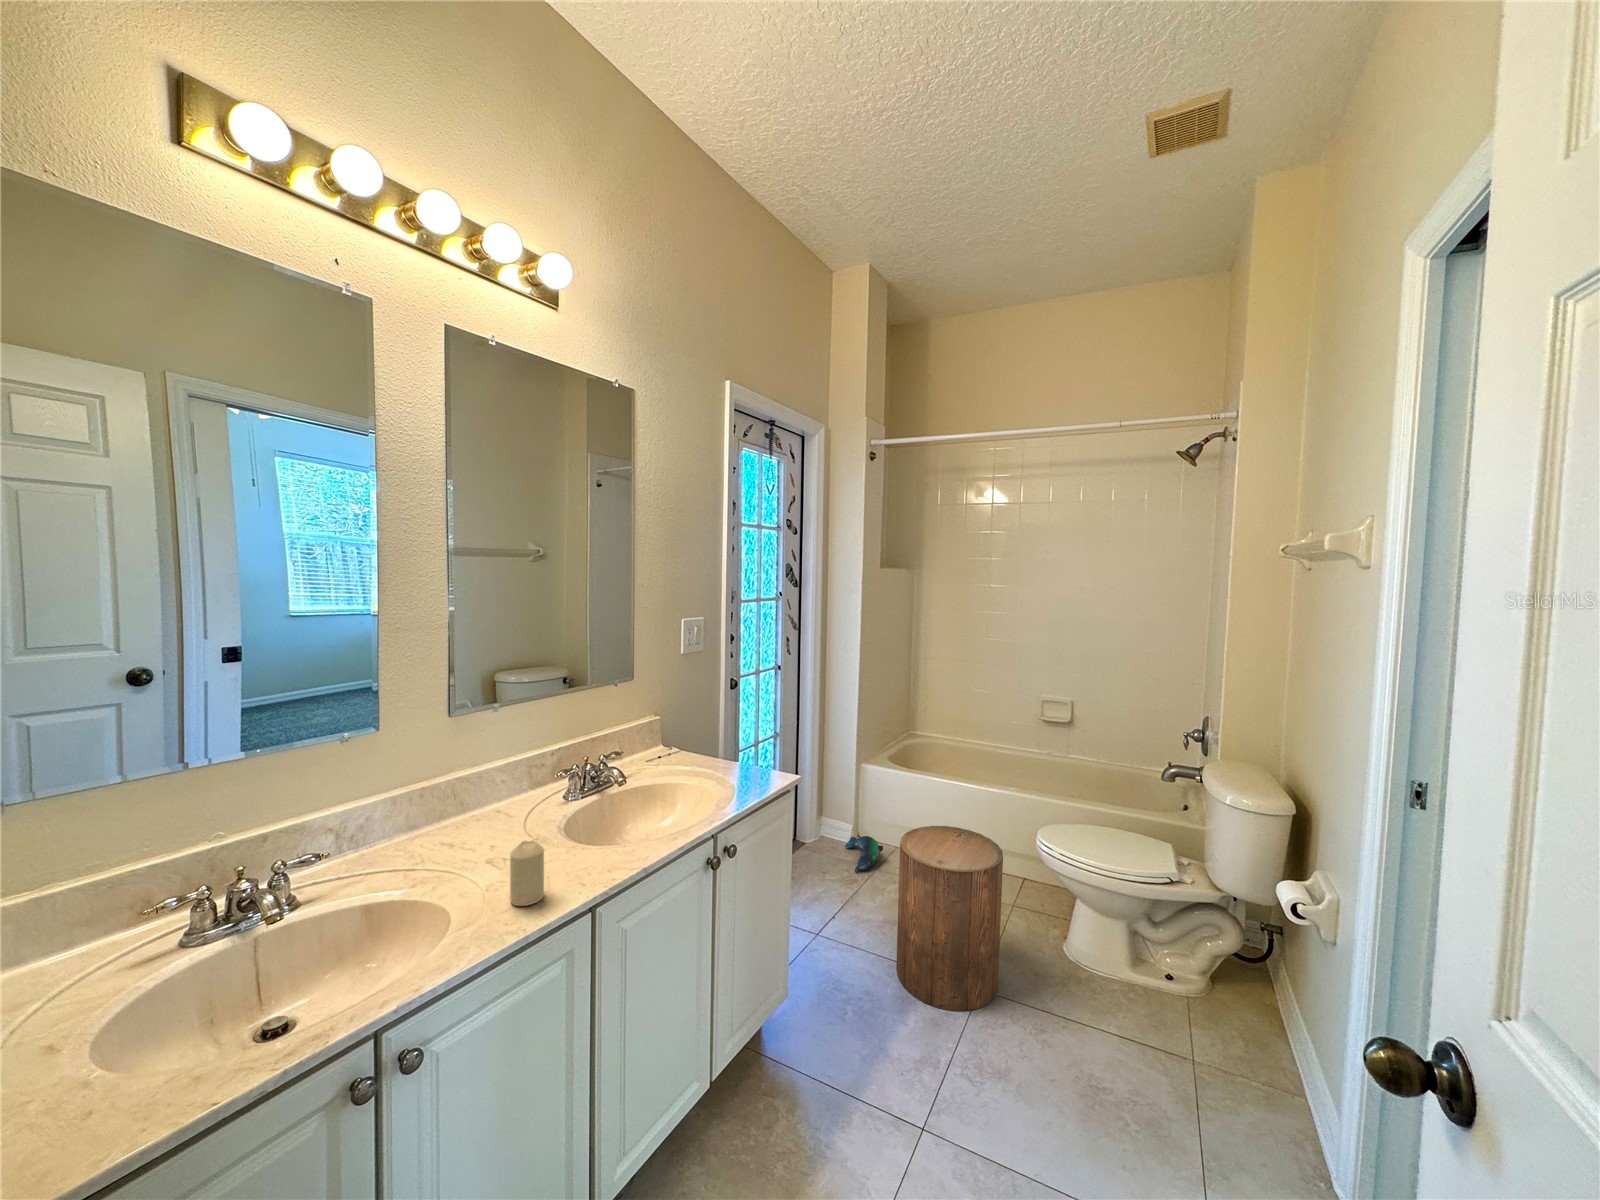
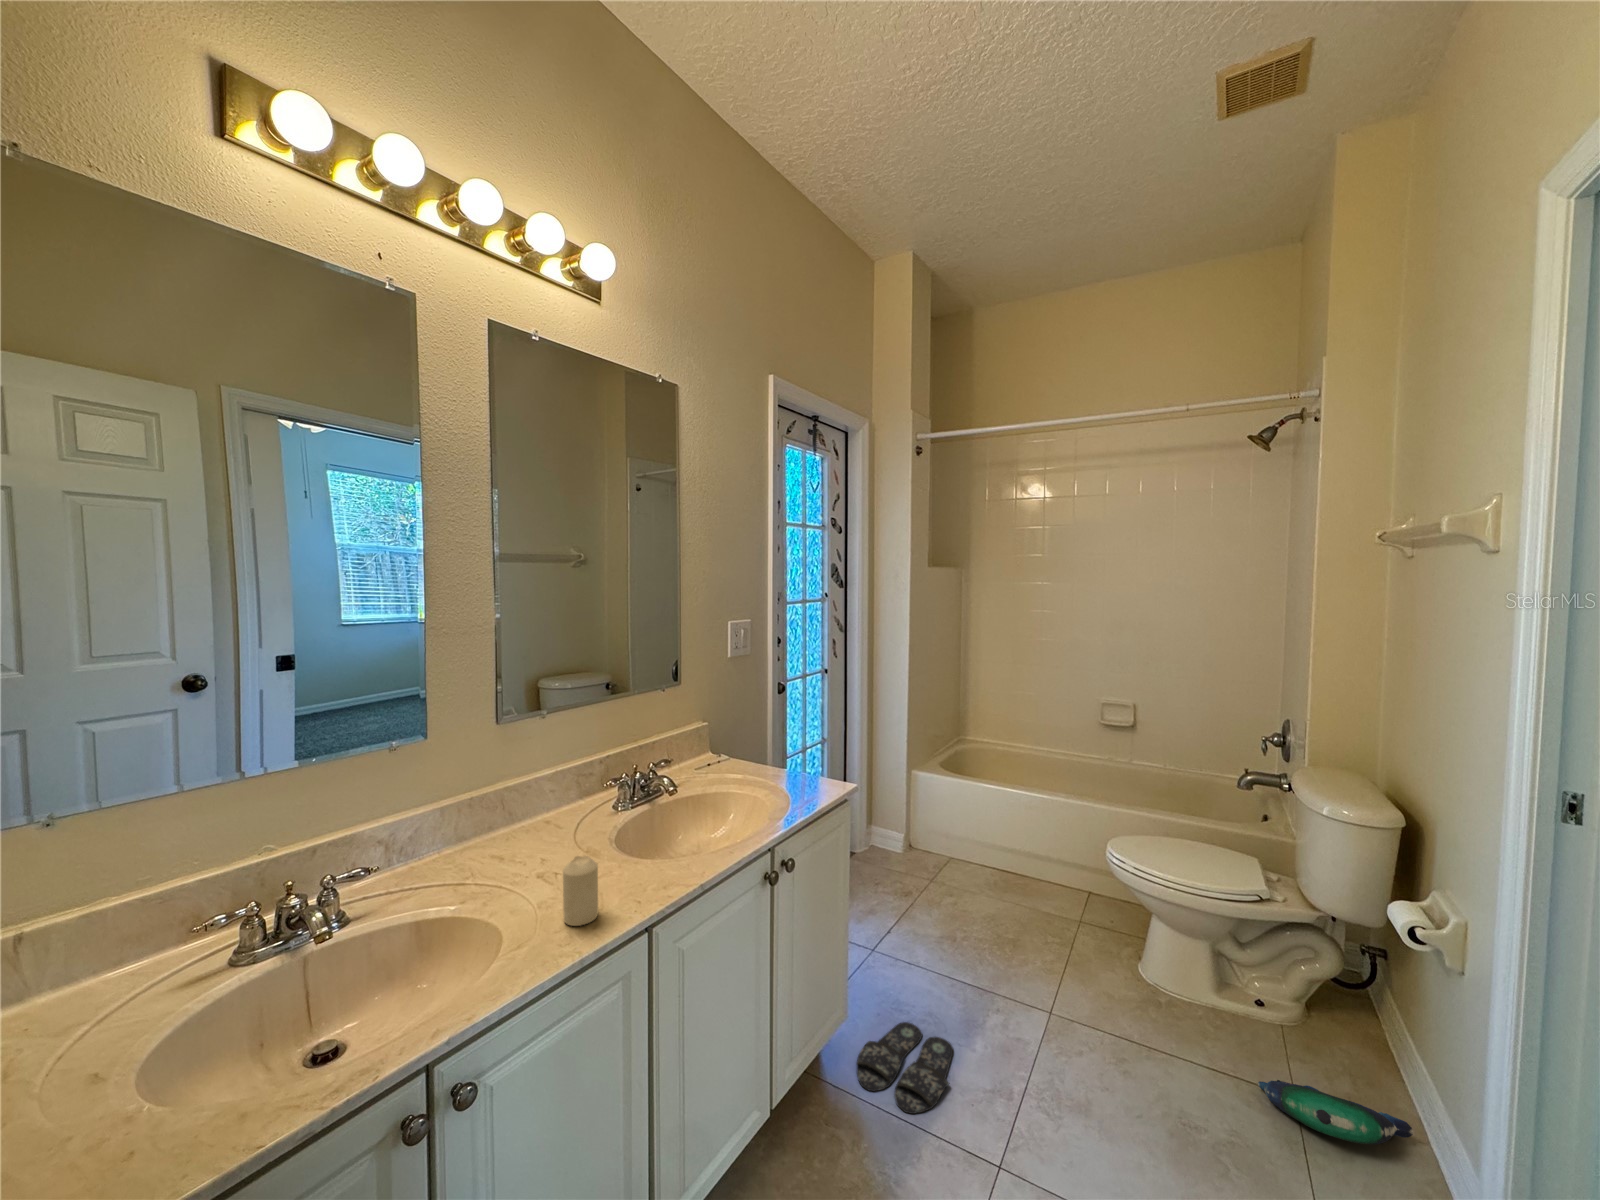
stool: present [896,826,1003,1011] -> none [958,835,1072,1034]
plush toy: present [845,836,883,872] -> present [1258,1080,1414,1144]
slippers: none [795,1003,888,1086] -> present [856,1022,953,1114]

